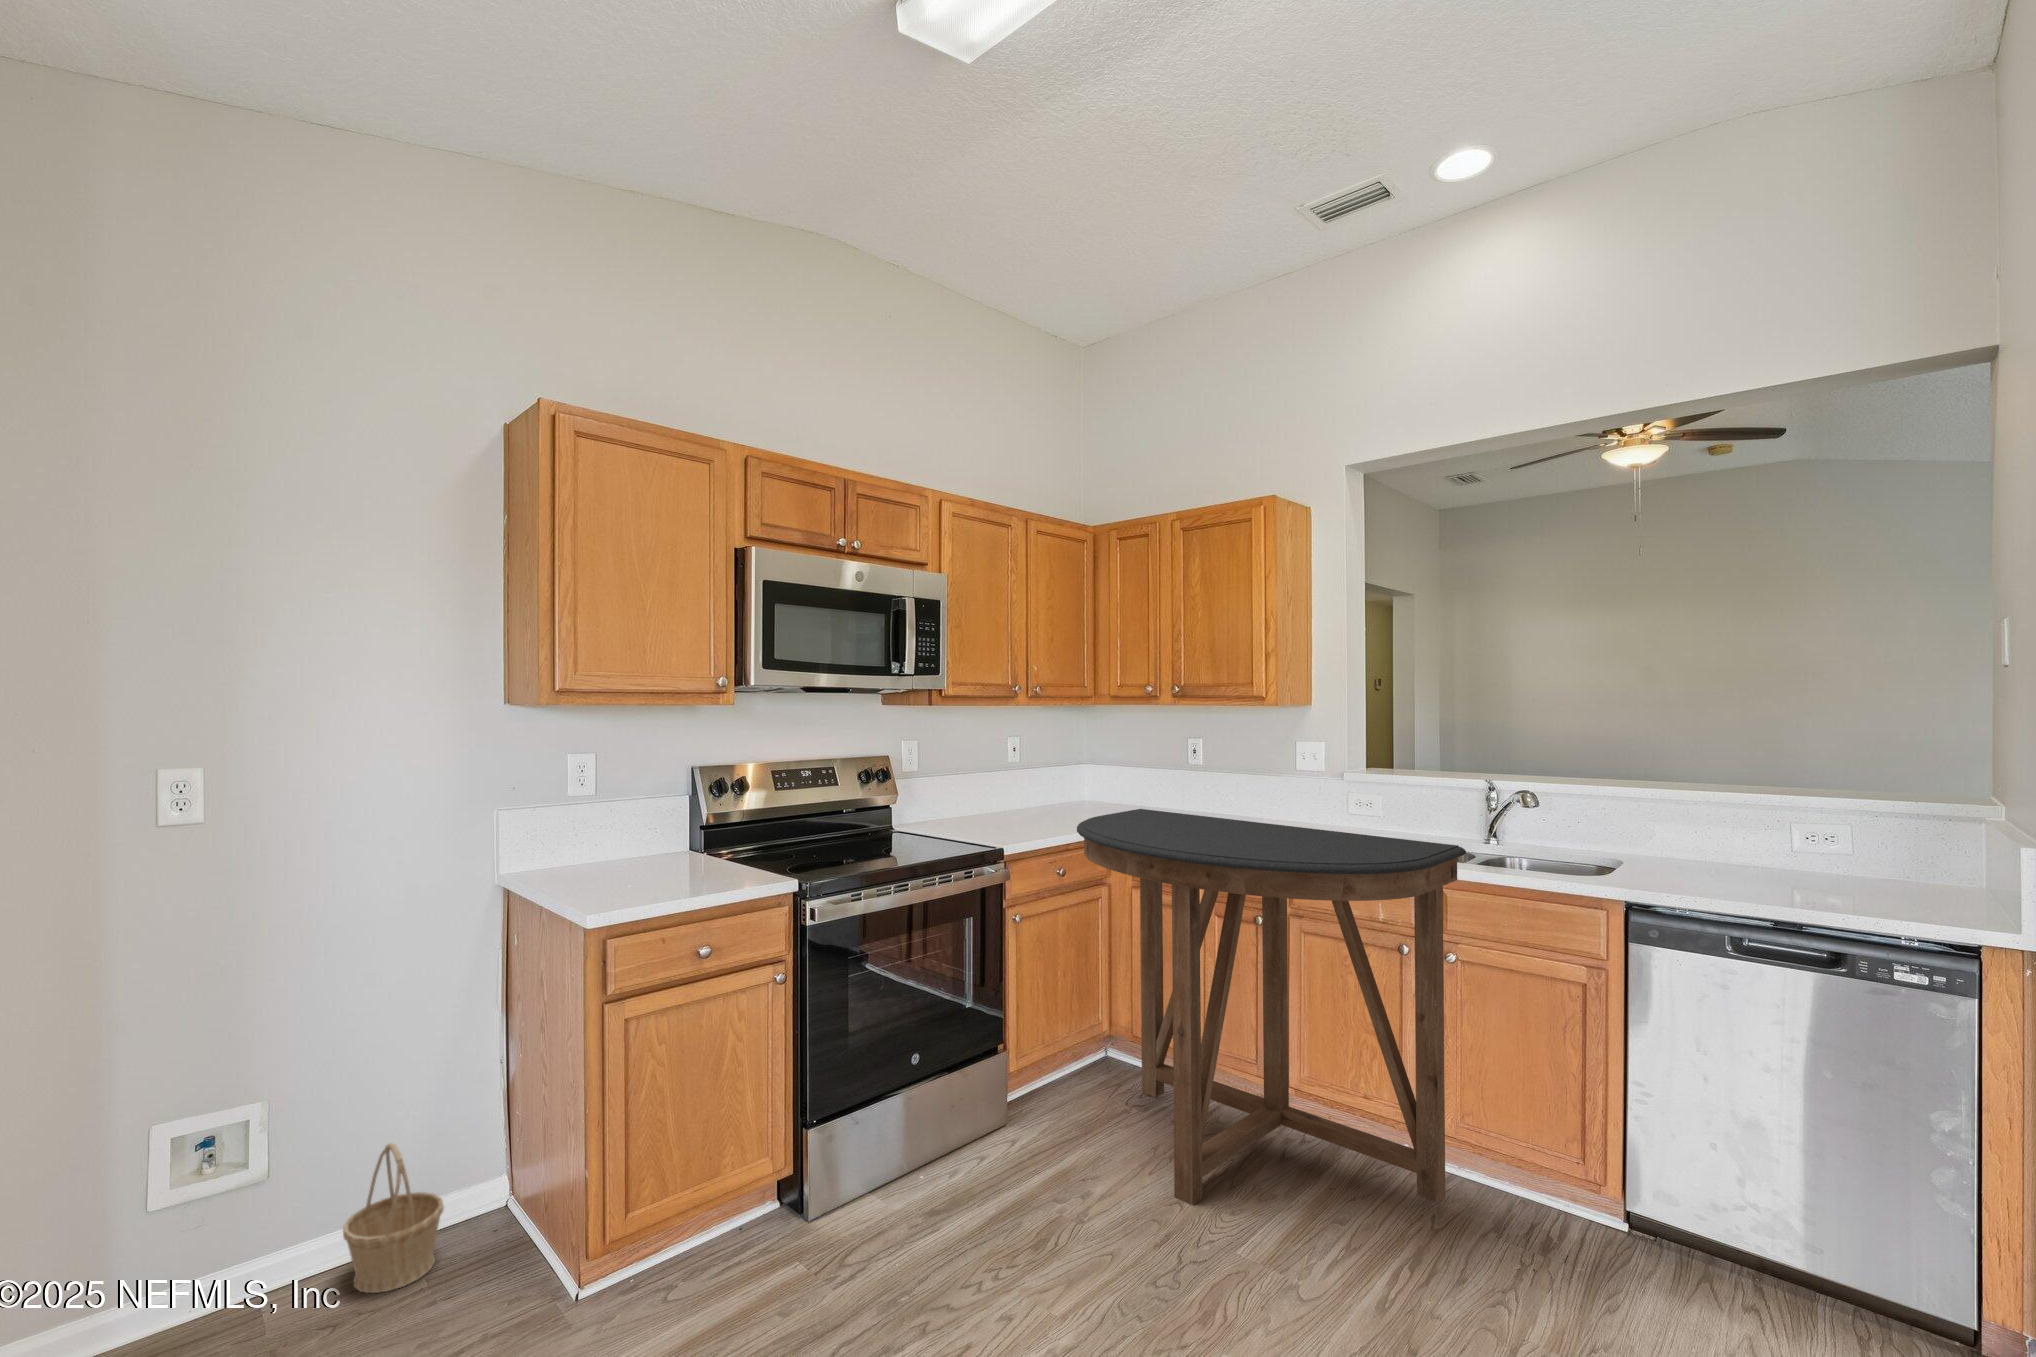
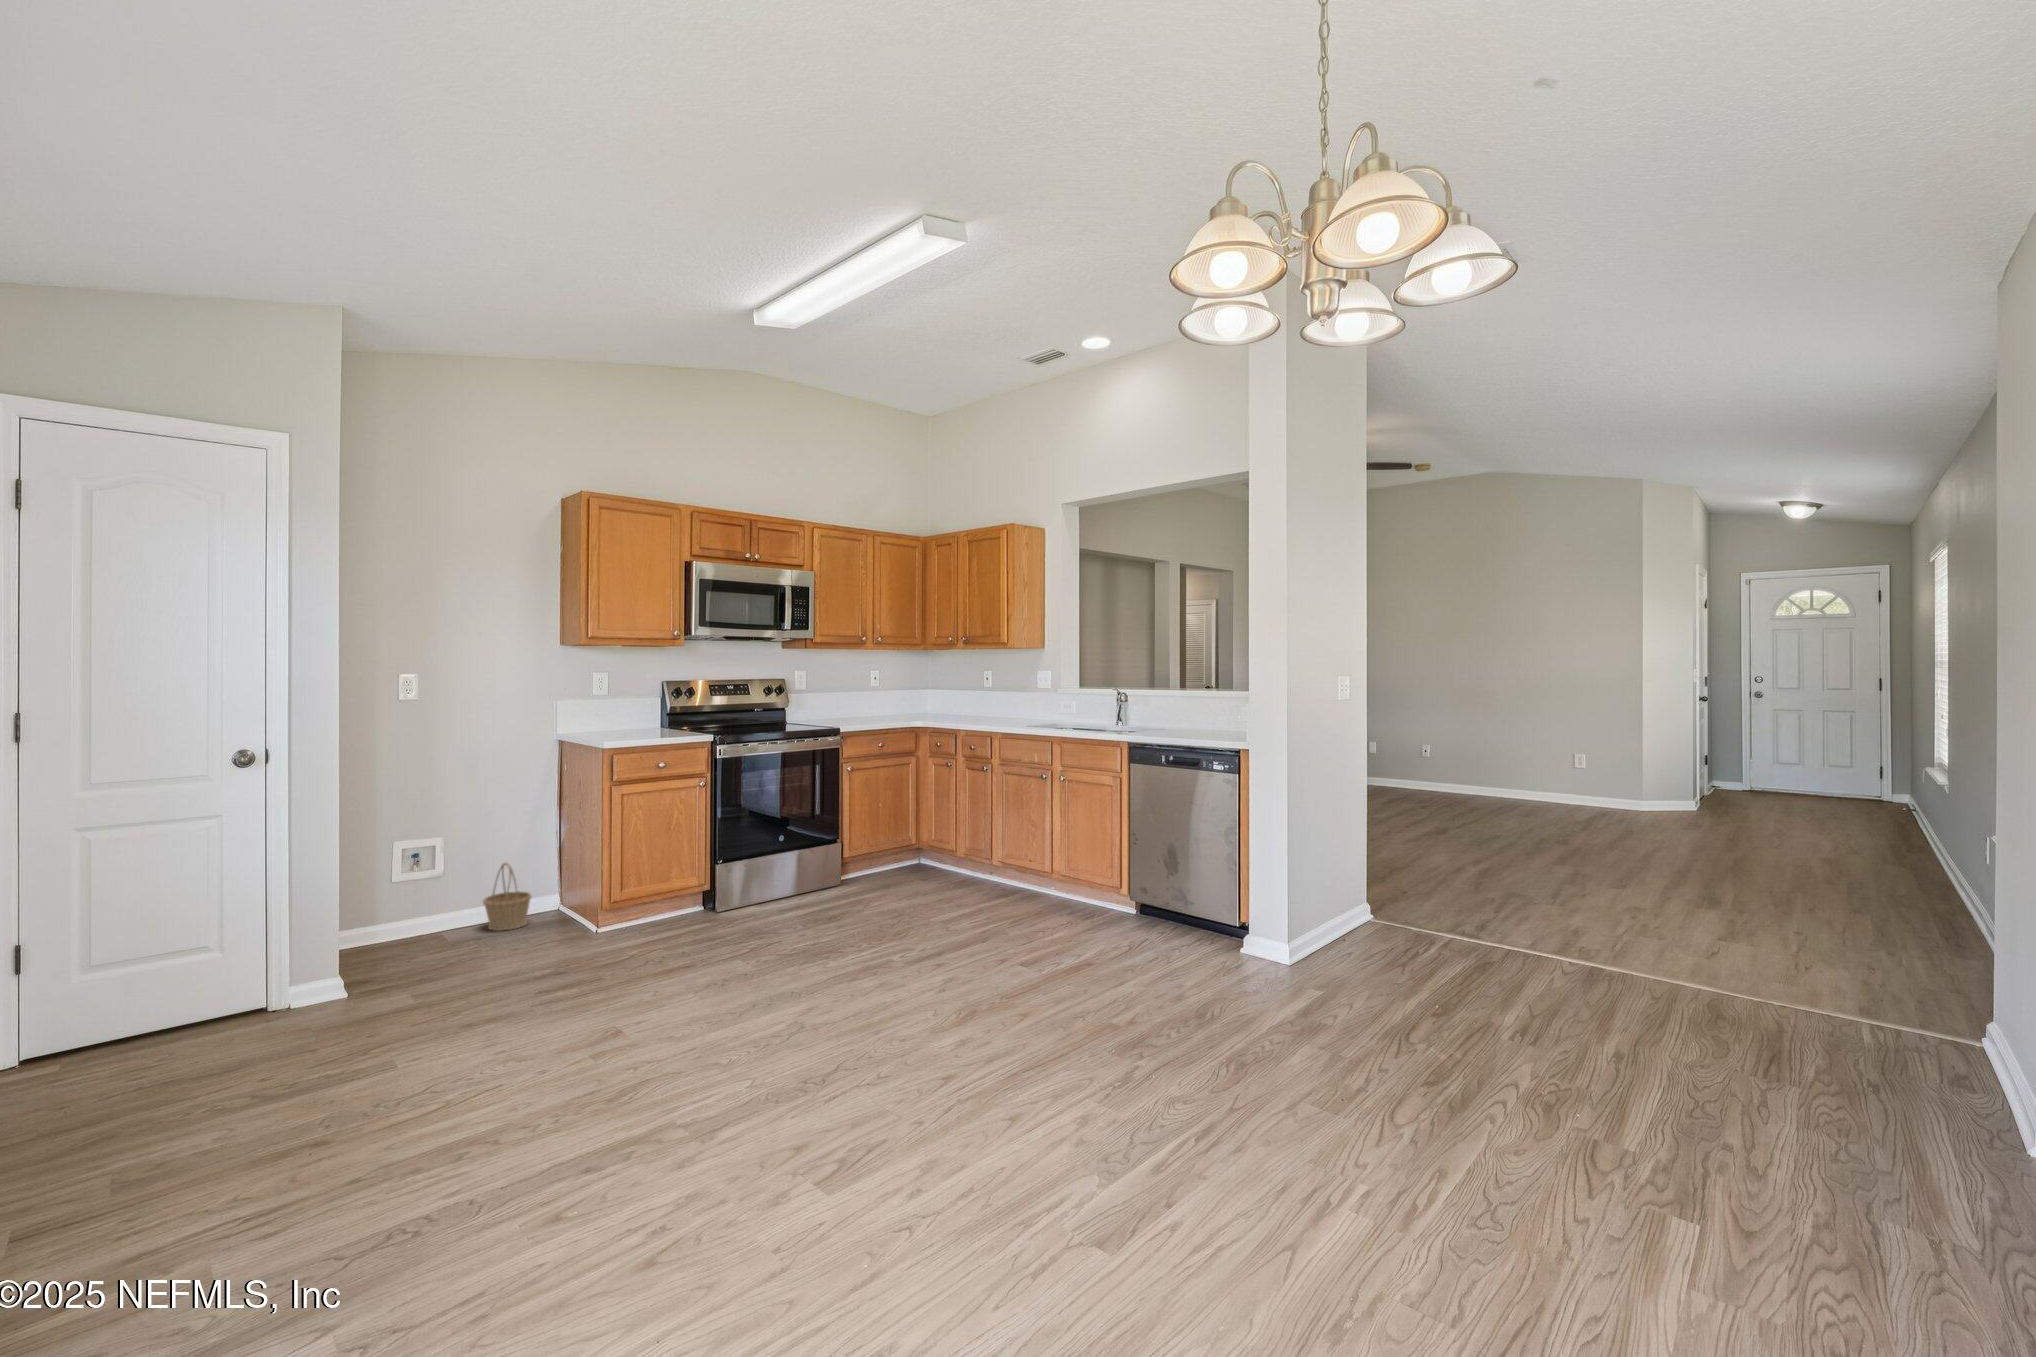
console table: present [1077,809,1466,1205] -> none [880,710,1070,909]

